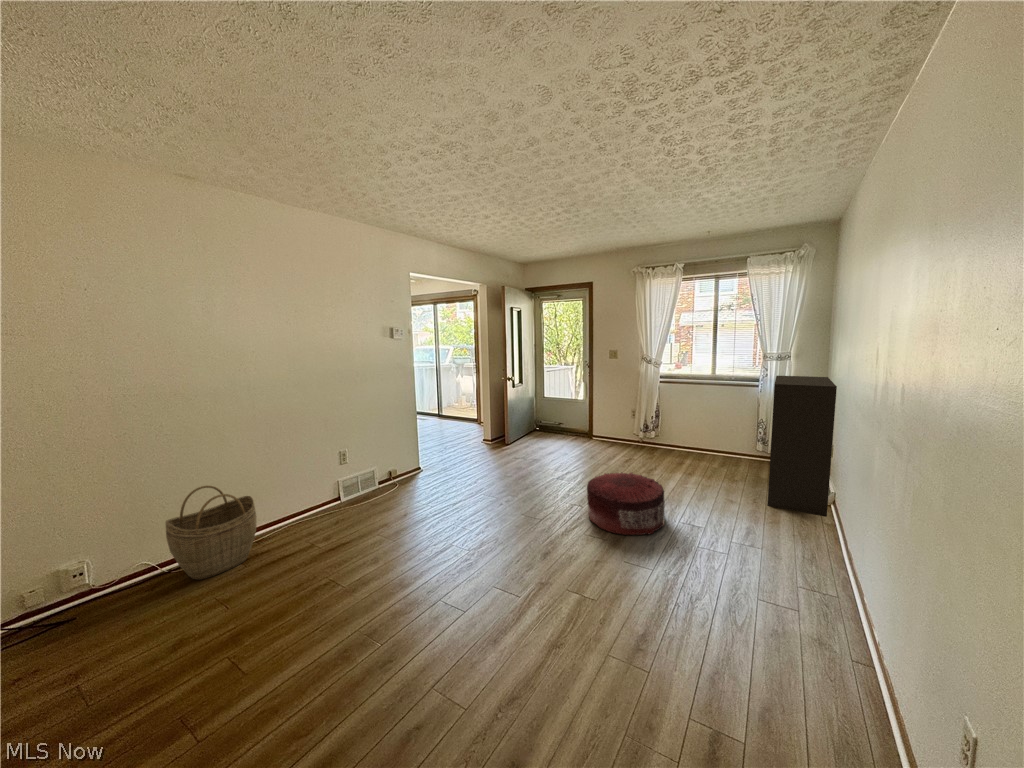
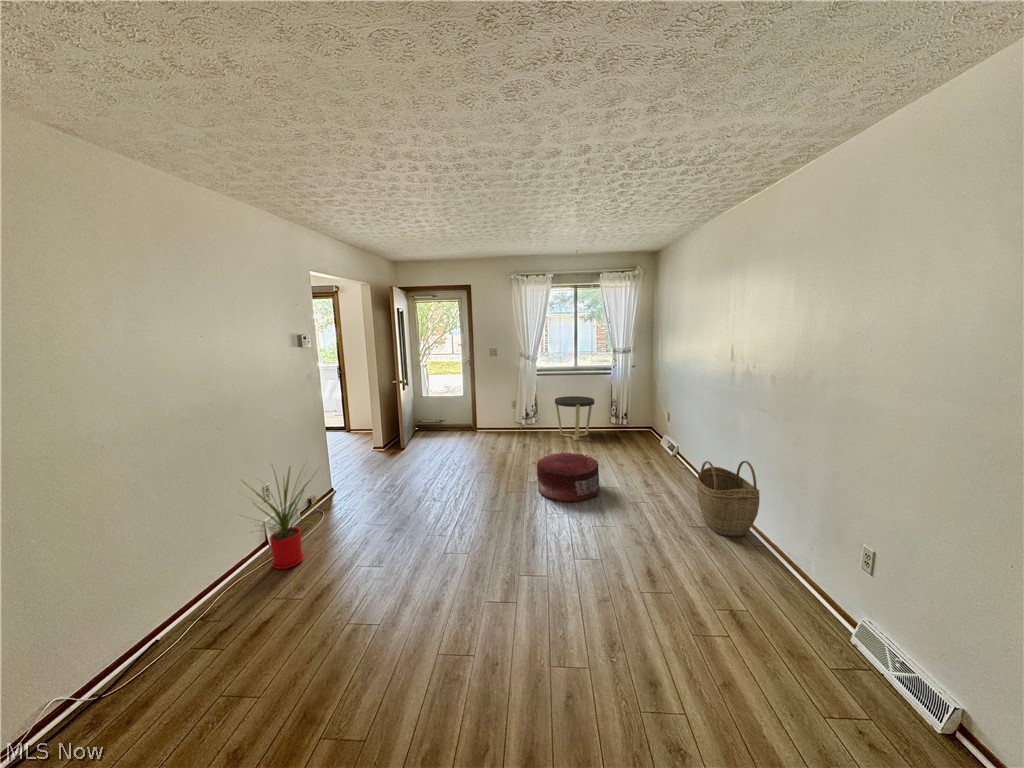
bookshelf: present [768,376,837,517] -> none [629,365,681,460]
side table: none [674,410,728,465] -> present [555,396,595,440]
house plant: none [298,434,371,523] -> present [242,467,313,569]
woven basket: present [166,486,256,580] -> present [697,461,760,537]

